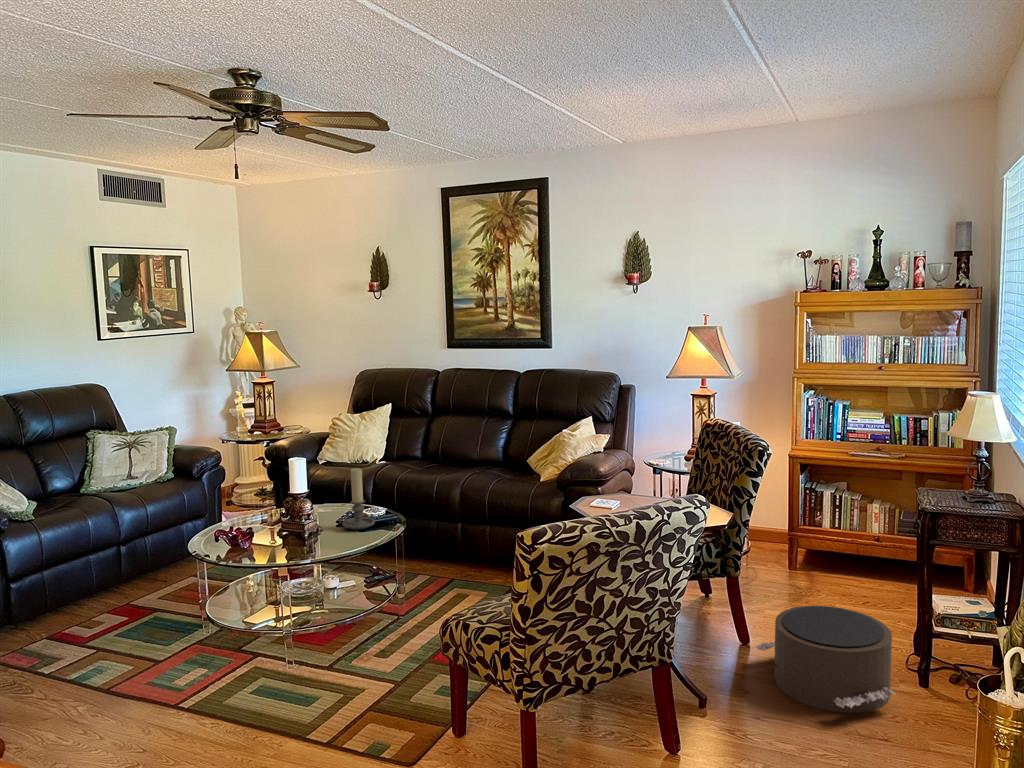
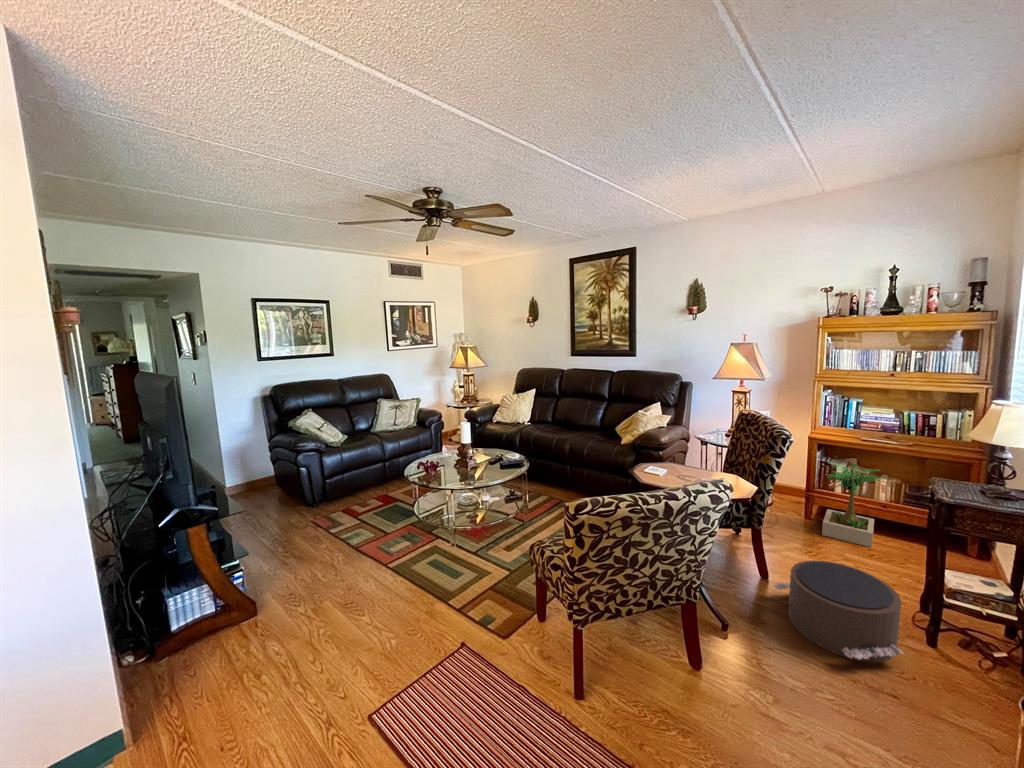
candle holder: present [342,468,375,530] -> none [491,431,511,469]
potted plant: none [808,483,887,594] -> present [822,462,887,547]

